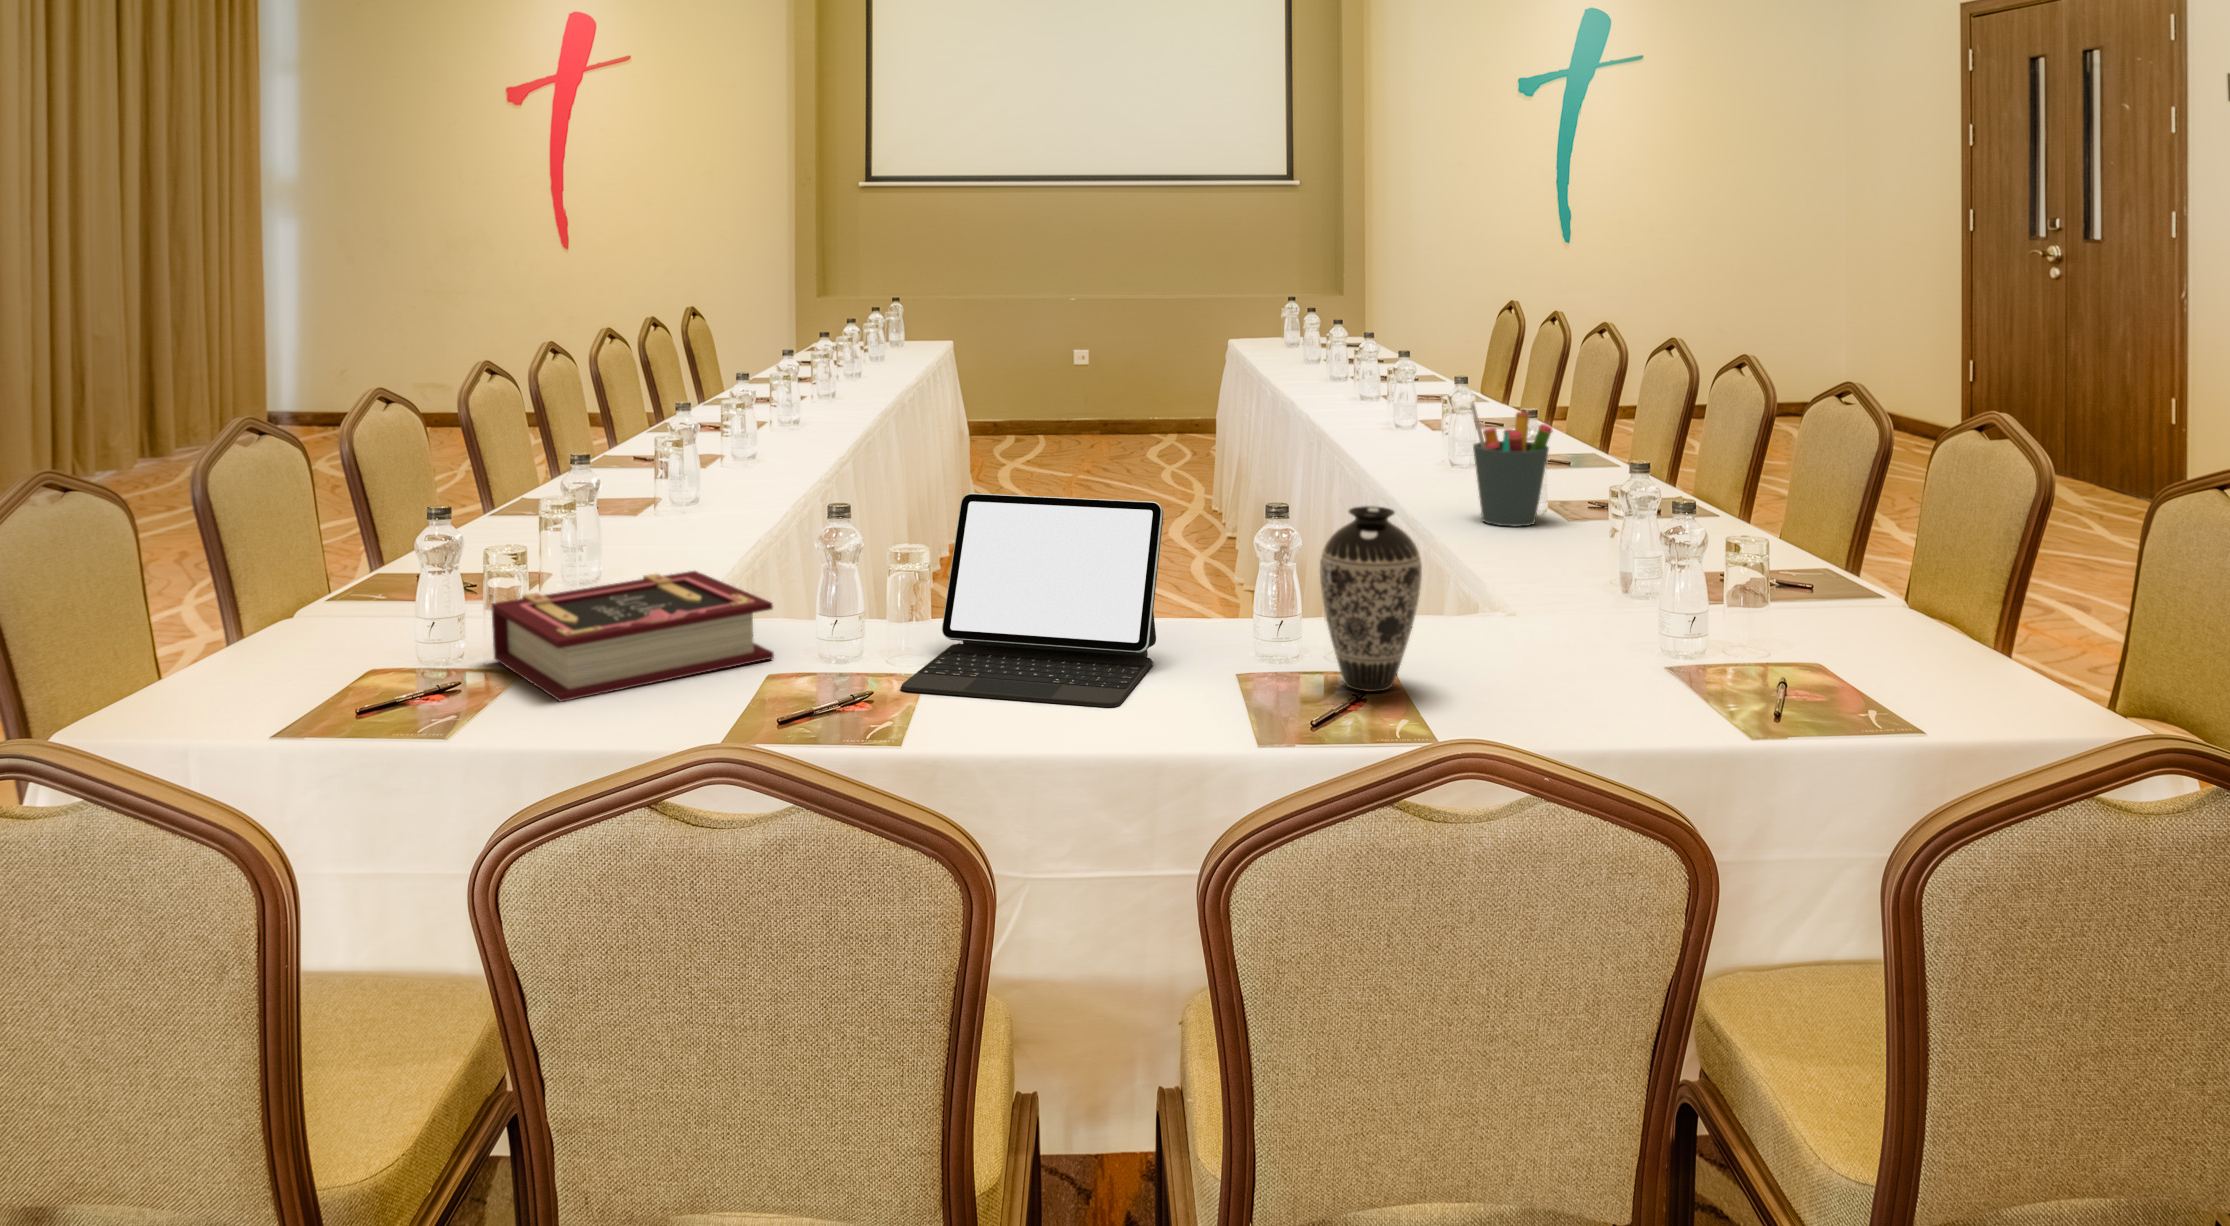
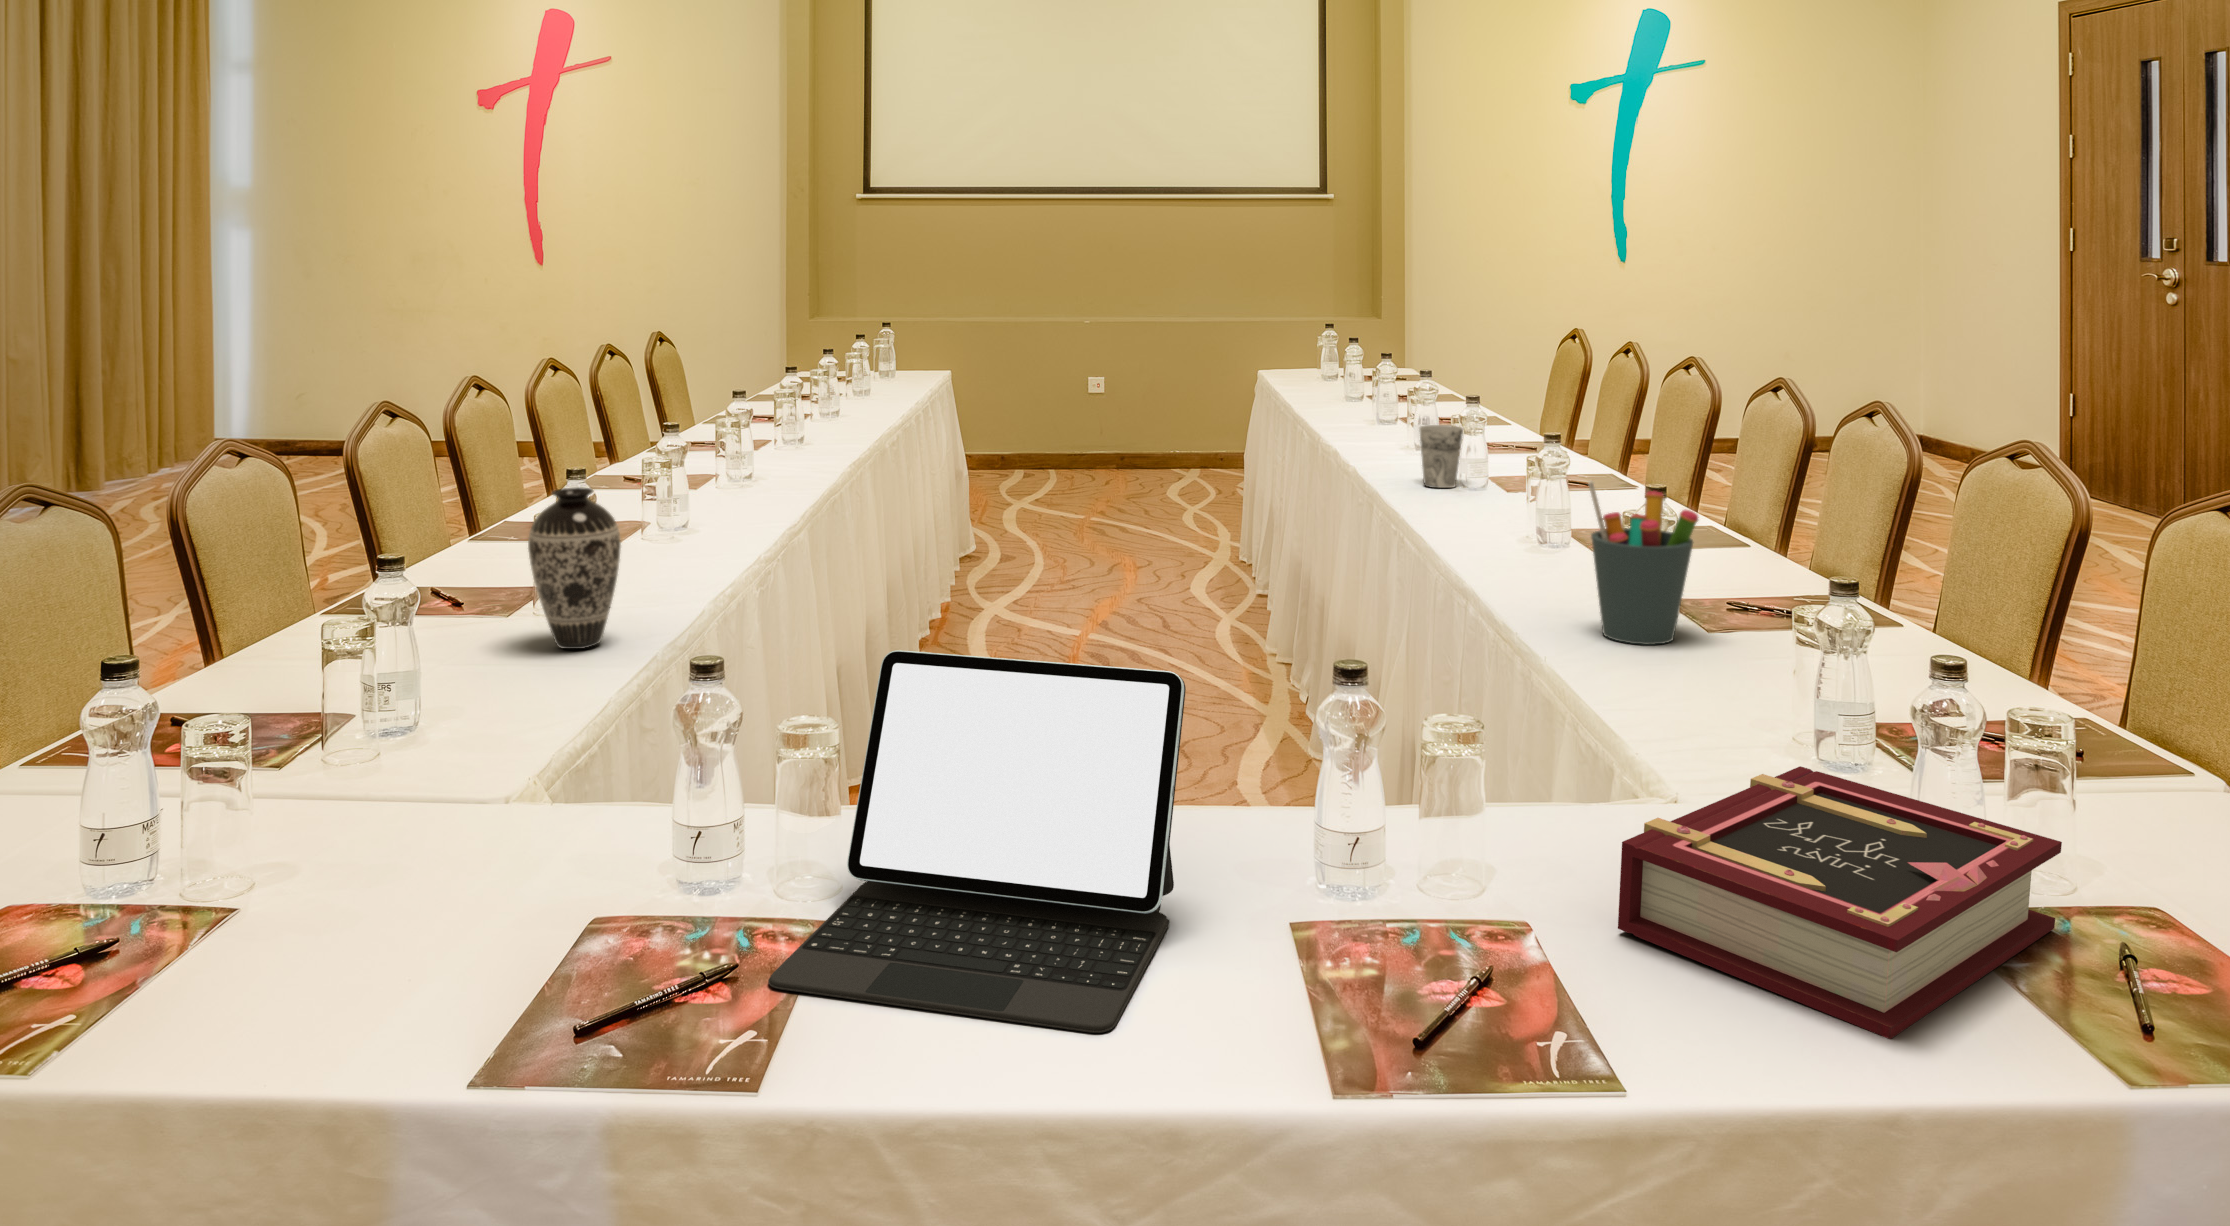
cup: none [1360,377,1397,429] -> present [1420,425,1463,488]
decorative vase: present [1320,506,1422,692] -> present [528,487,621,649]
book: present [491,571,774,702] -> present [1618,766,2062,1039]

